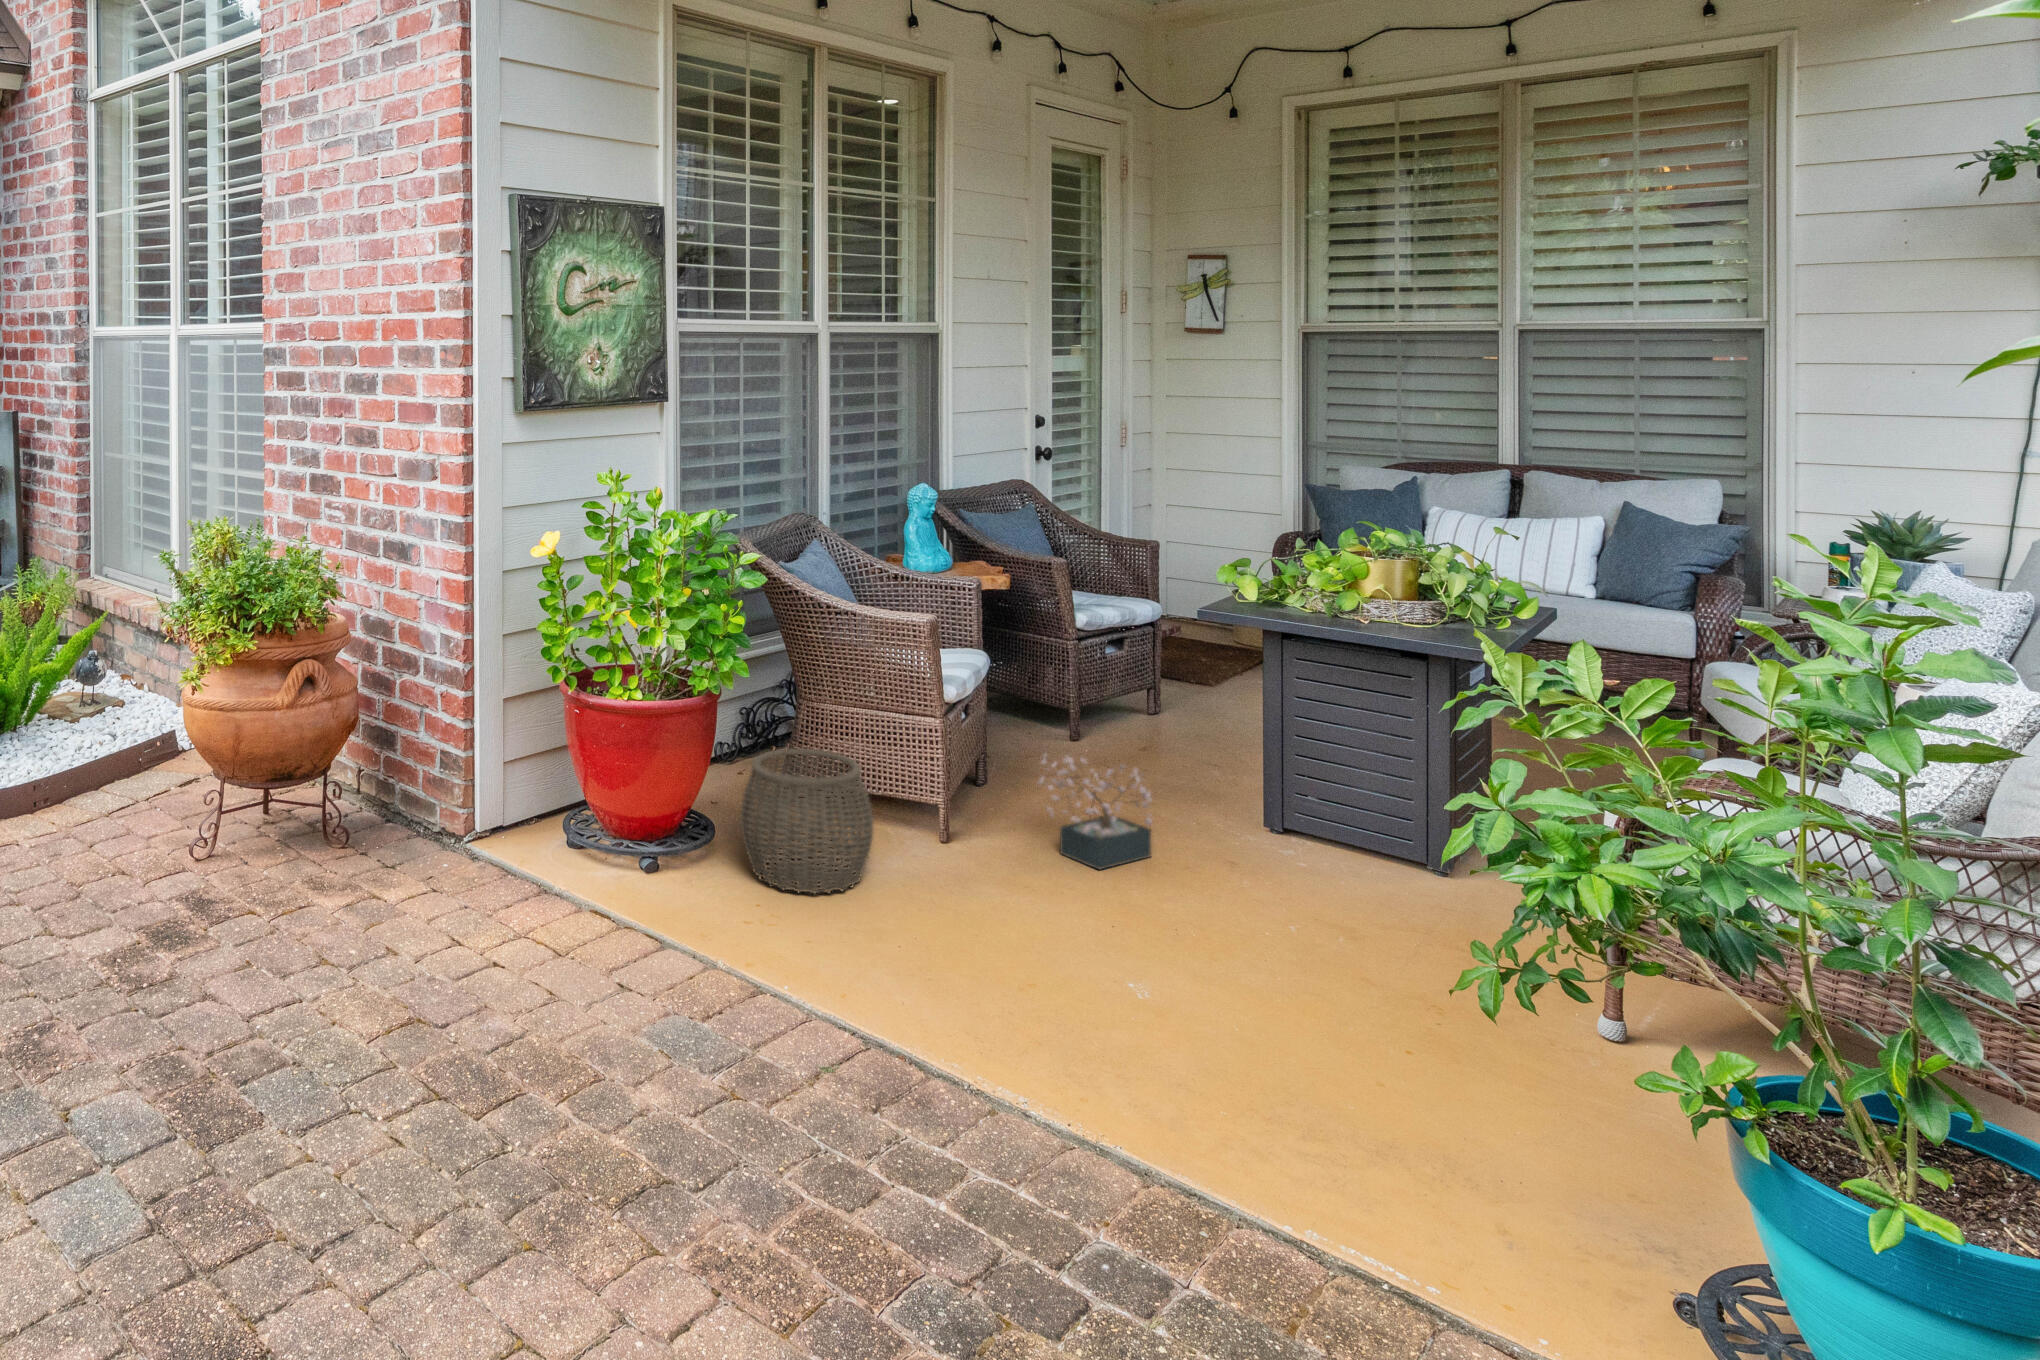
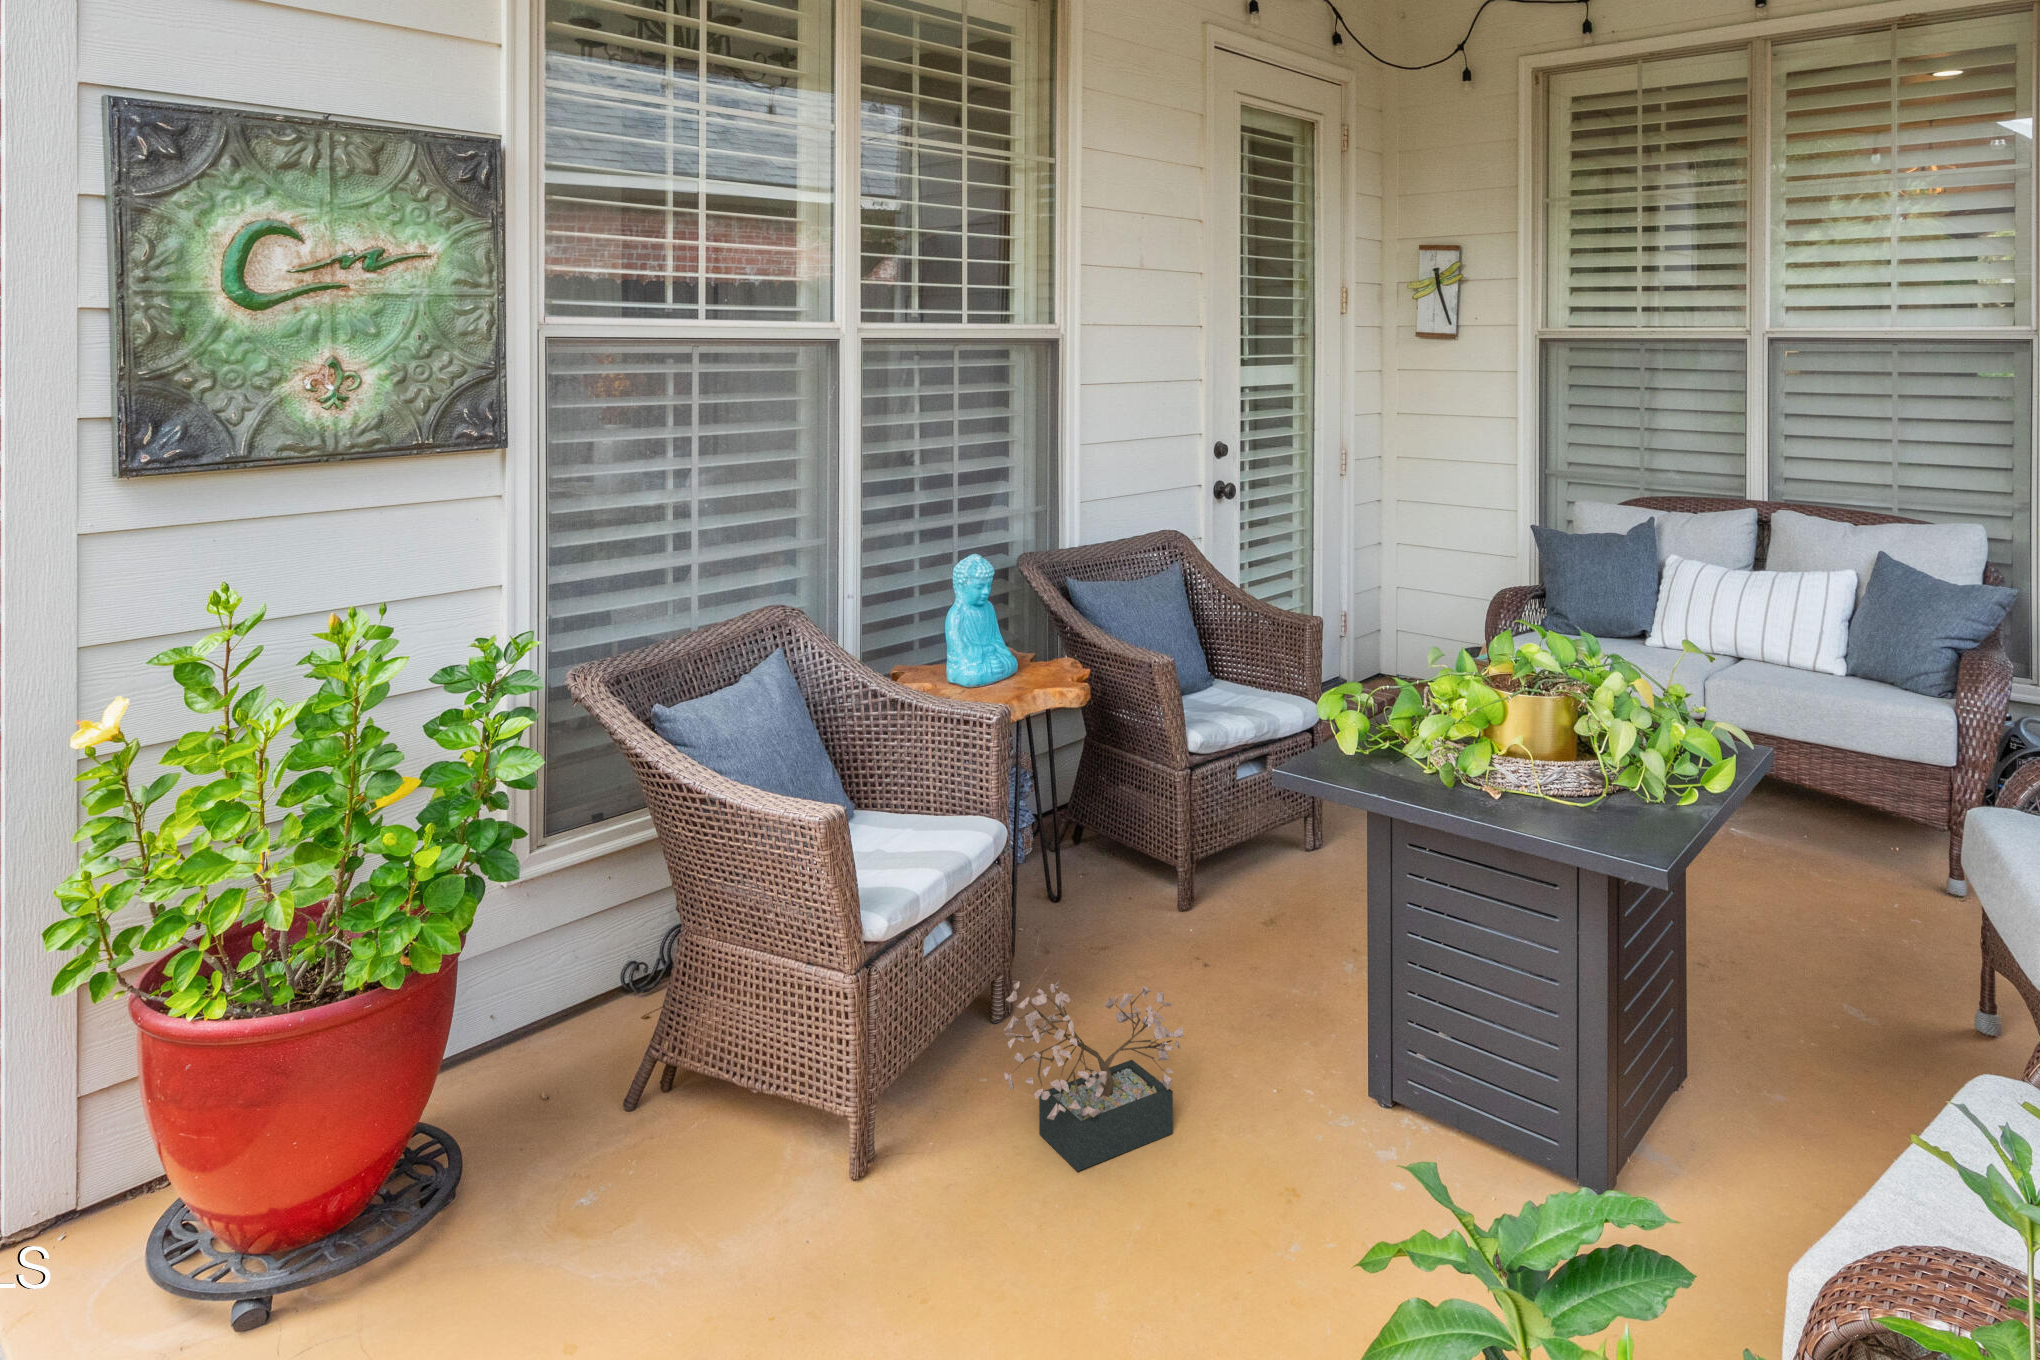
woven basket: present [741,749,873,894] -> none [482,996,712,1272]

